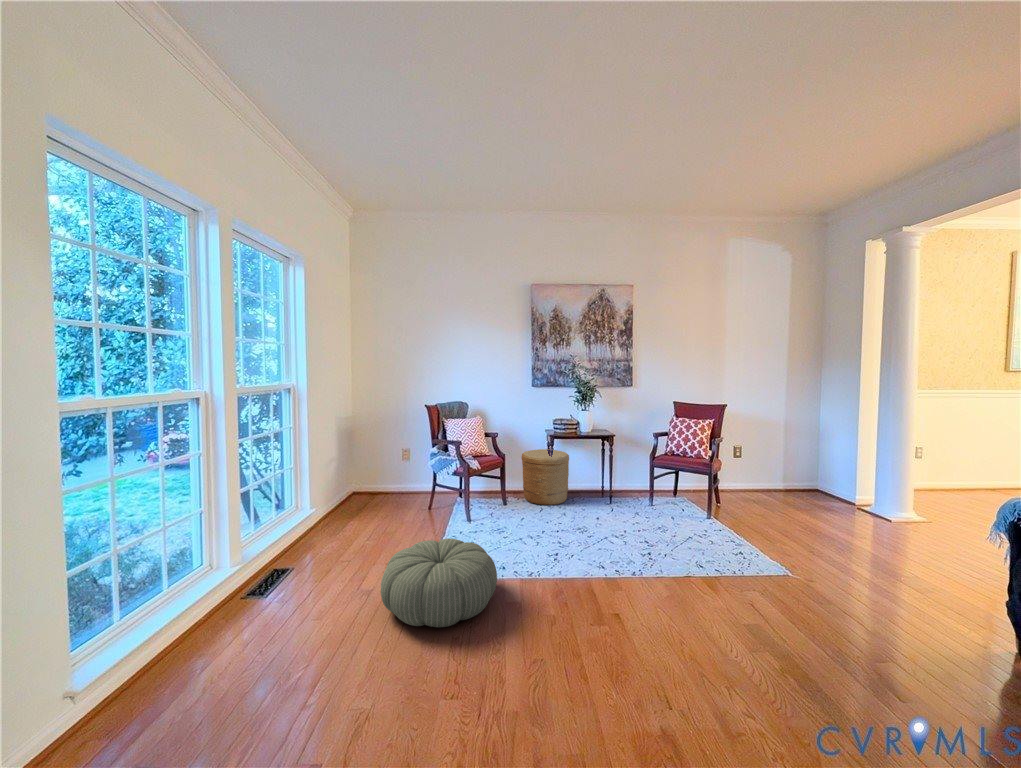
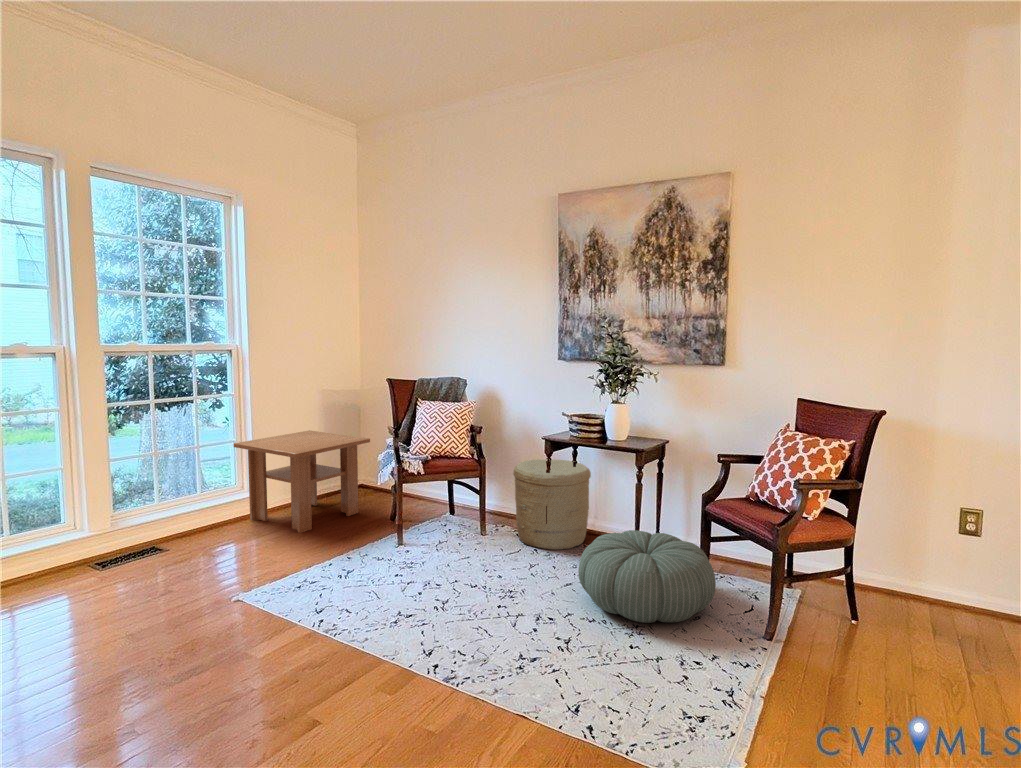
coffee table: none [307,451,405,531] -> present [234,430,370,533]
pouf: present [381,538,497,627] -> present [578,530,716,623]

